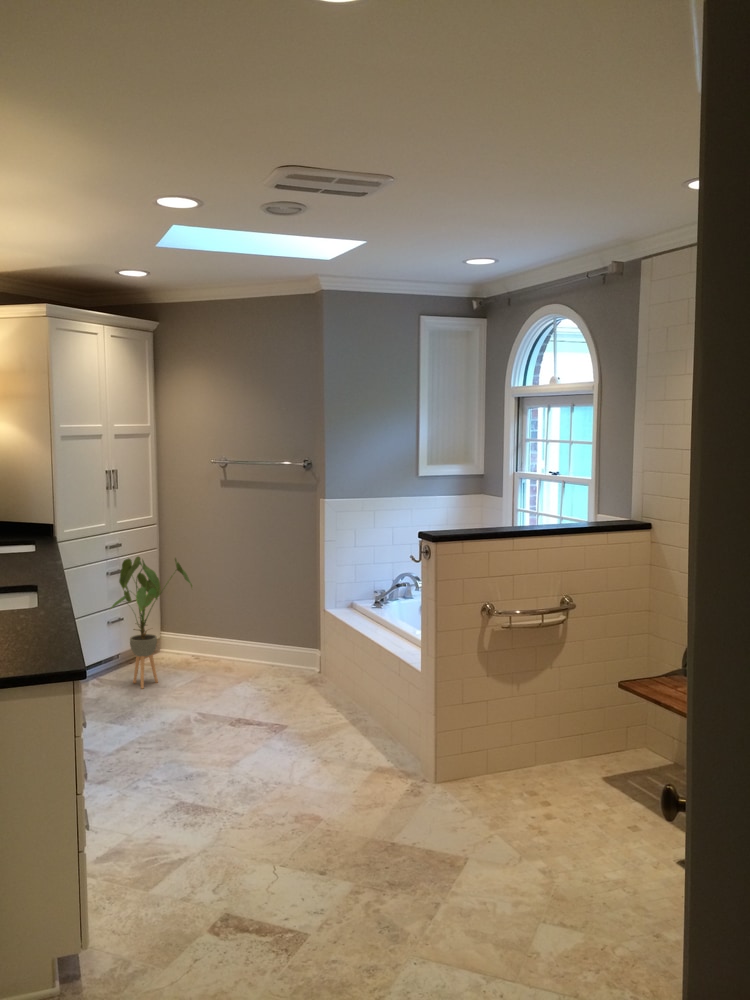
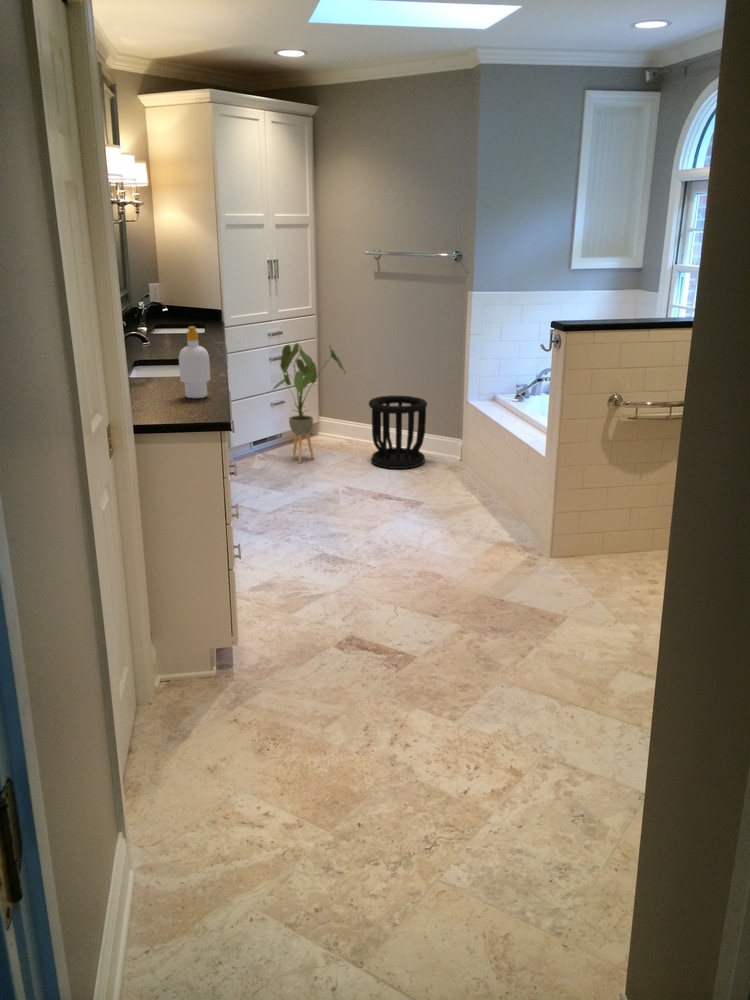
soap bottle: none [19,557,57,640] -> present [179,326,210,398]
wastebasket: none [219,607,282,688] -> present [369,396,427,469]

